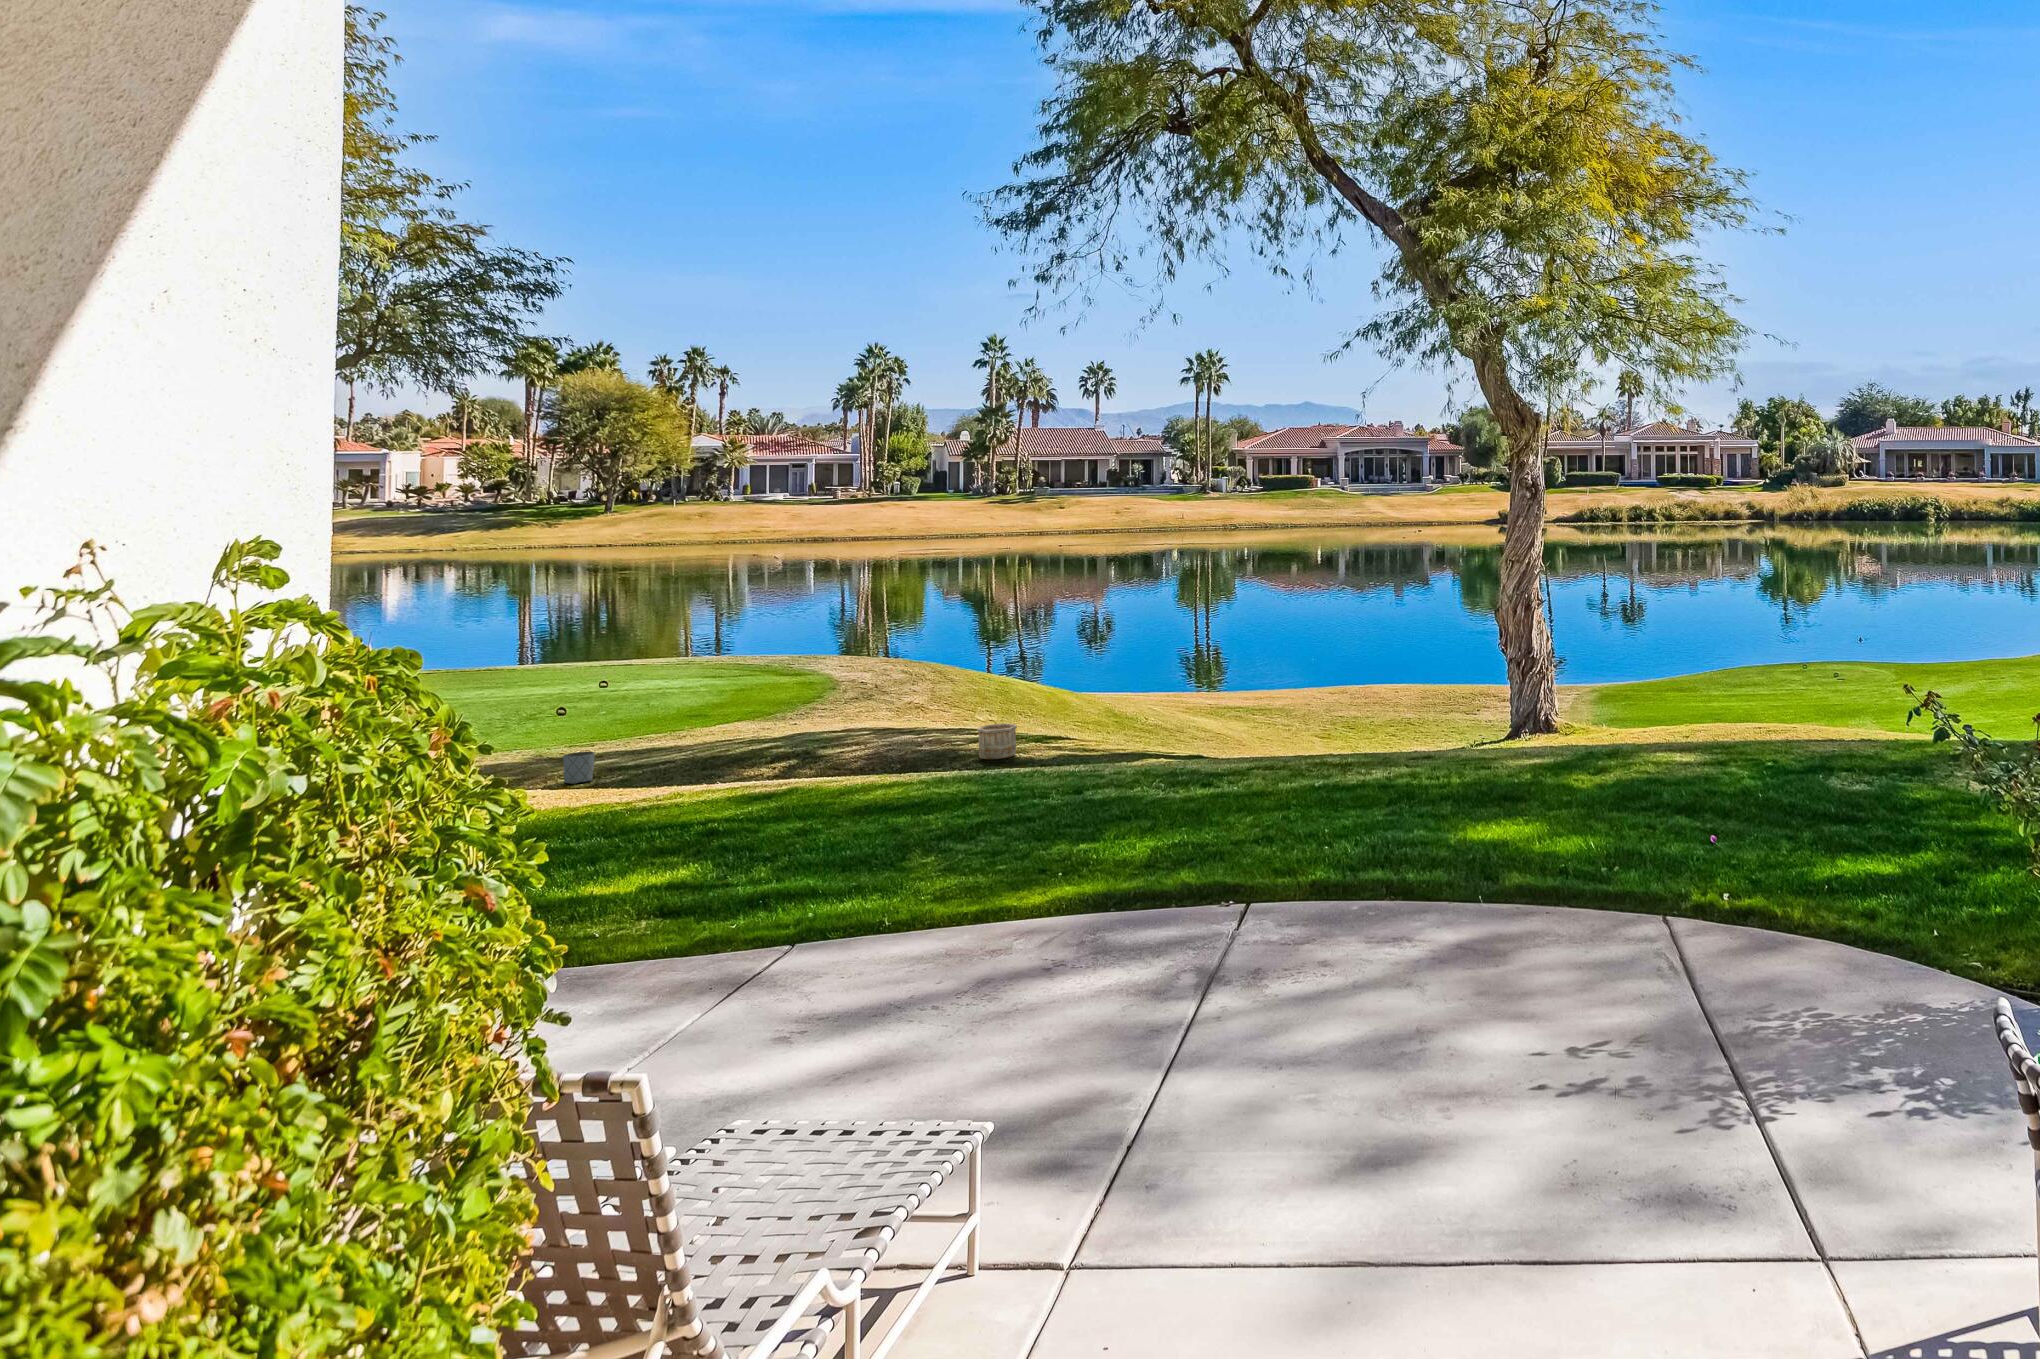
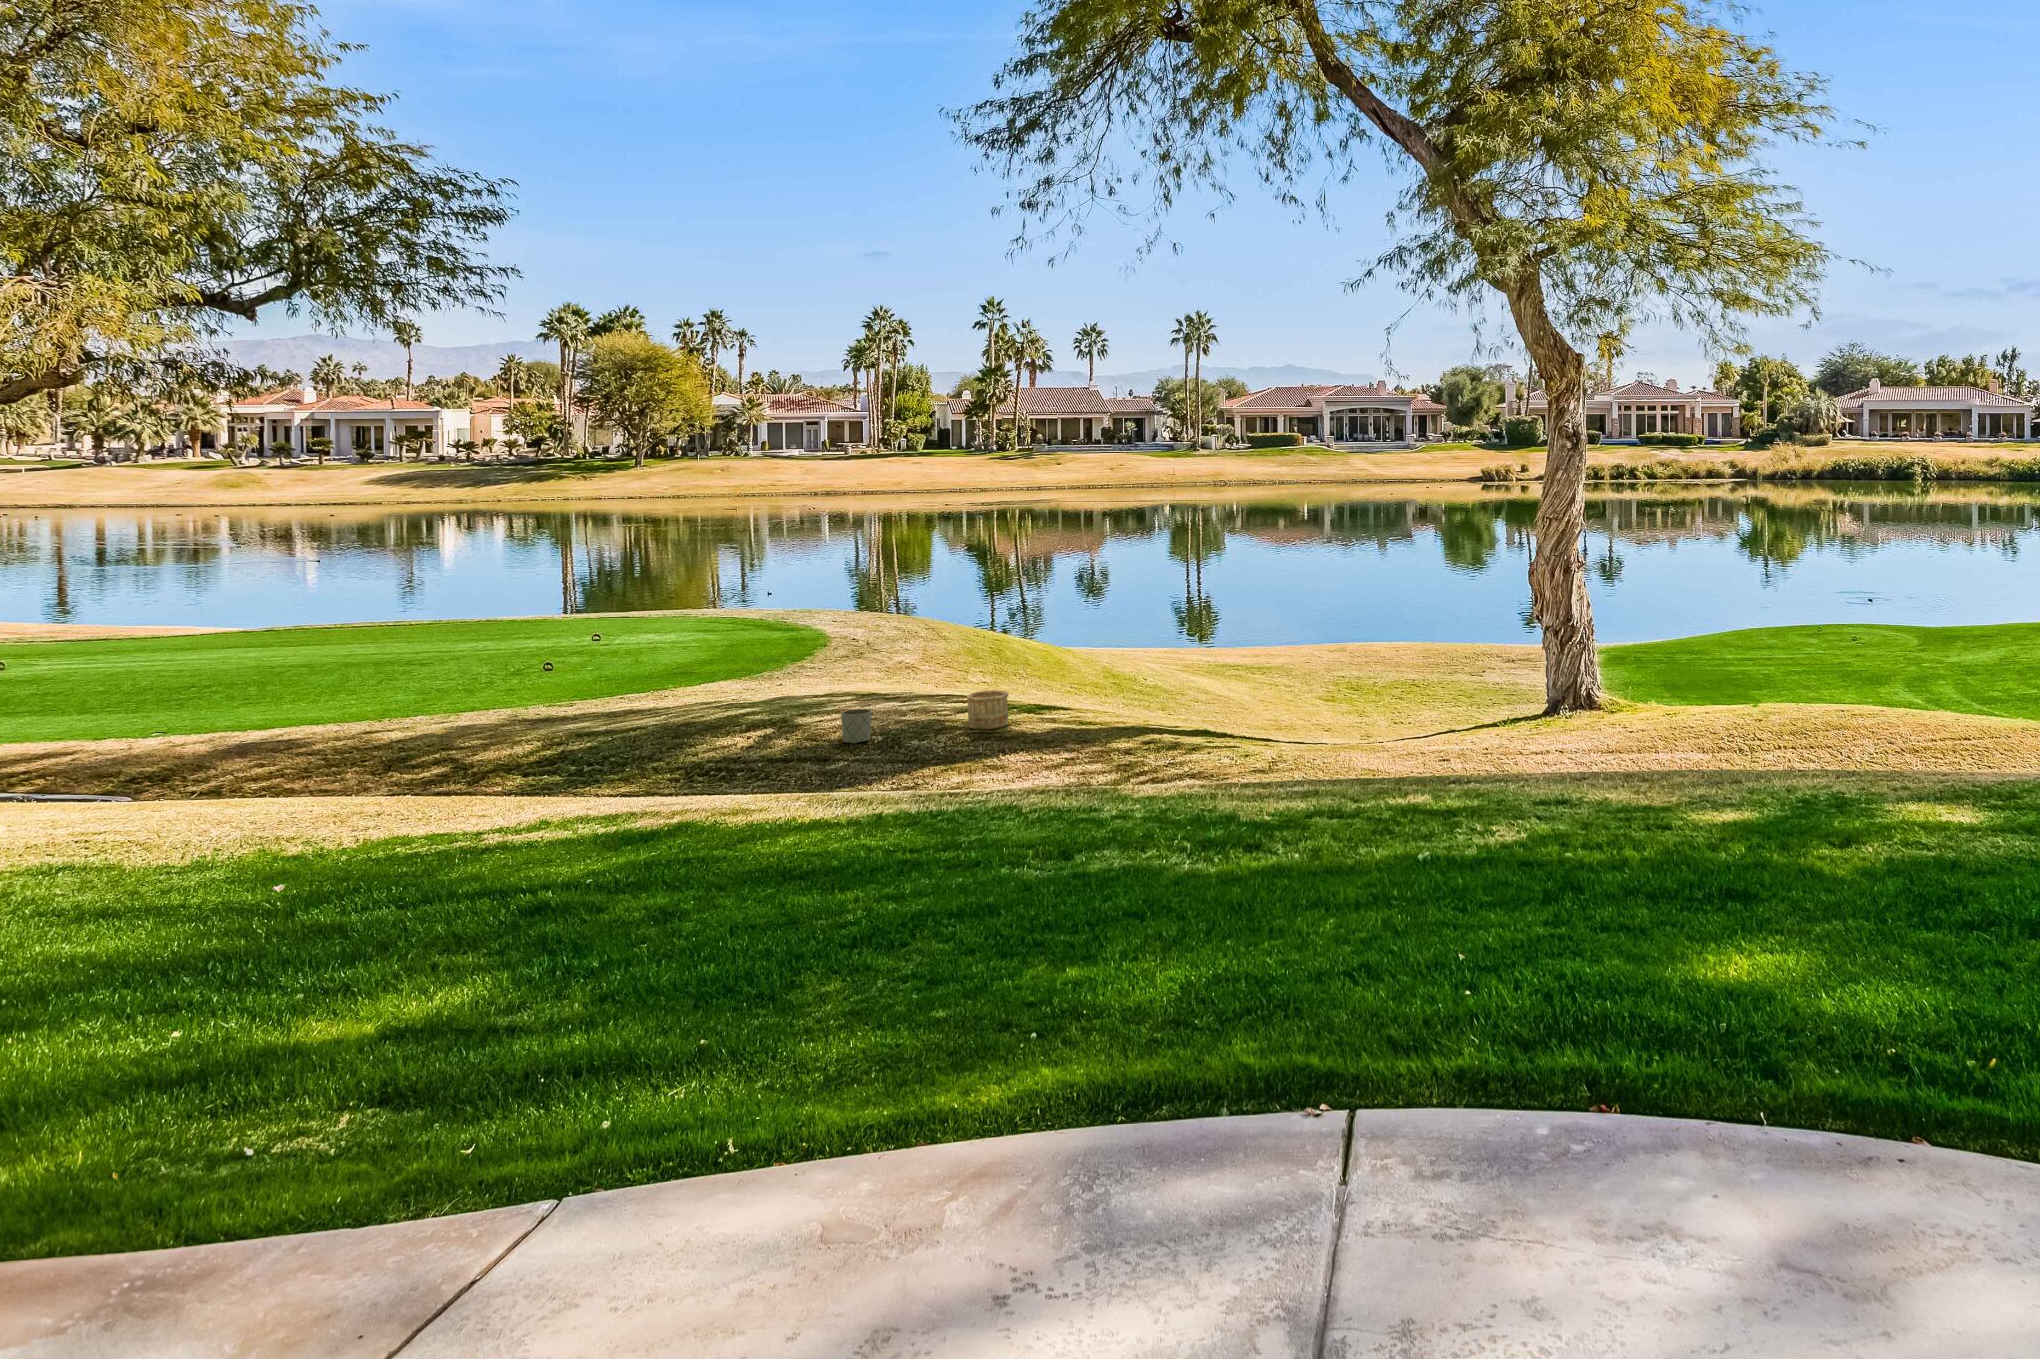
planter: present [563,752,595,784] -> present [841,709,872,744]

